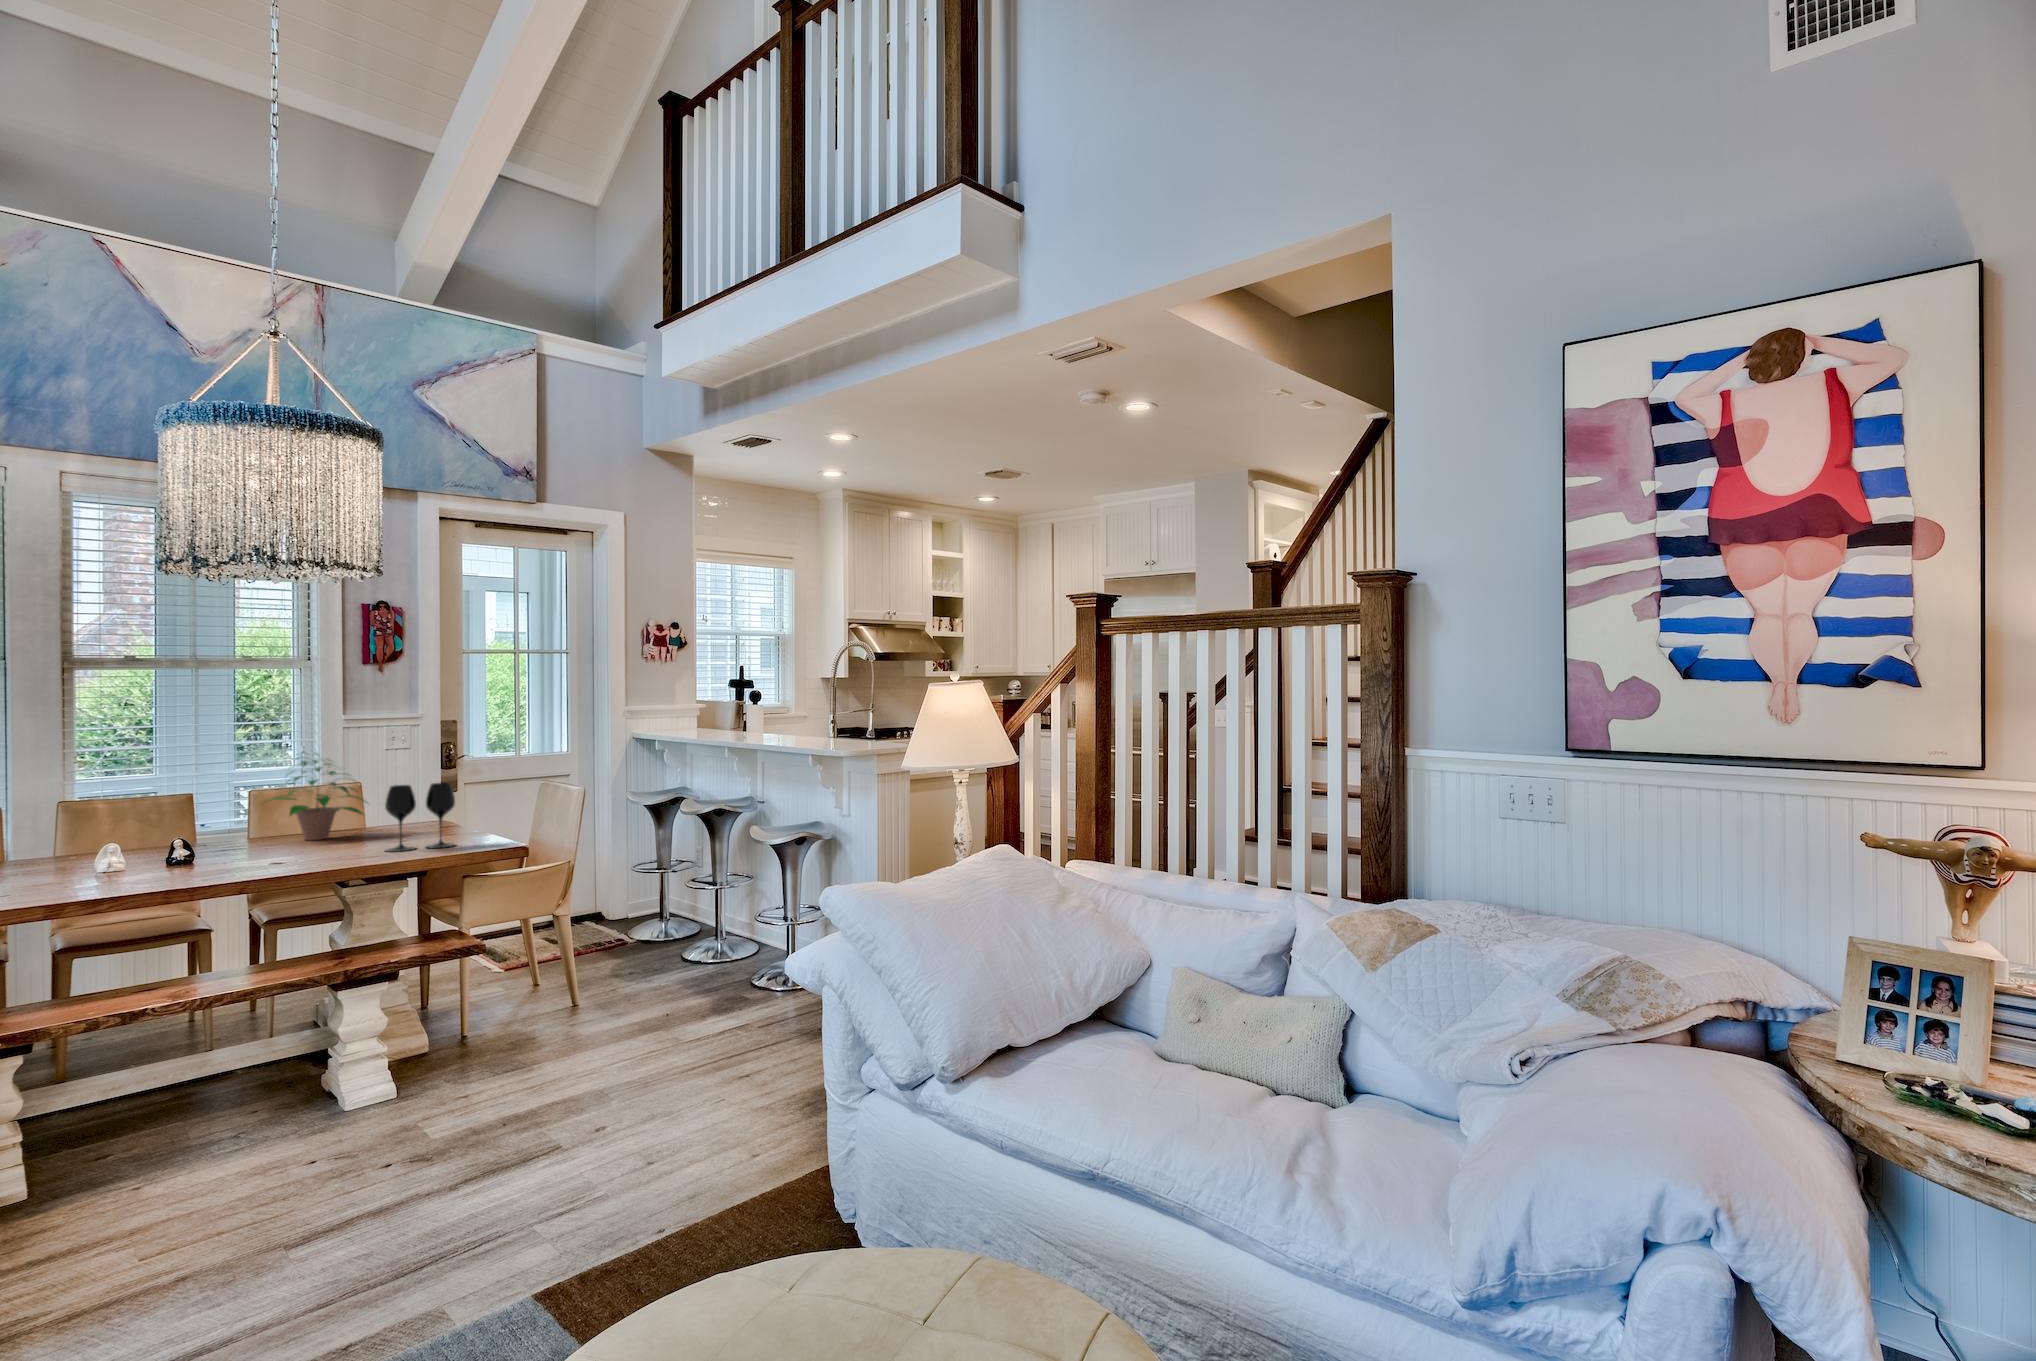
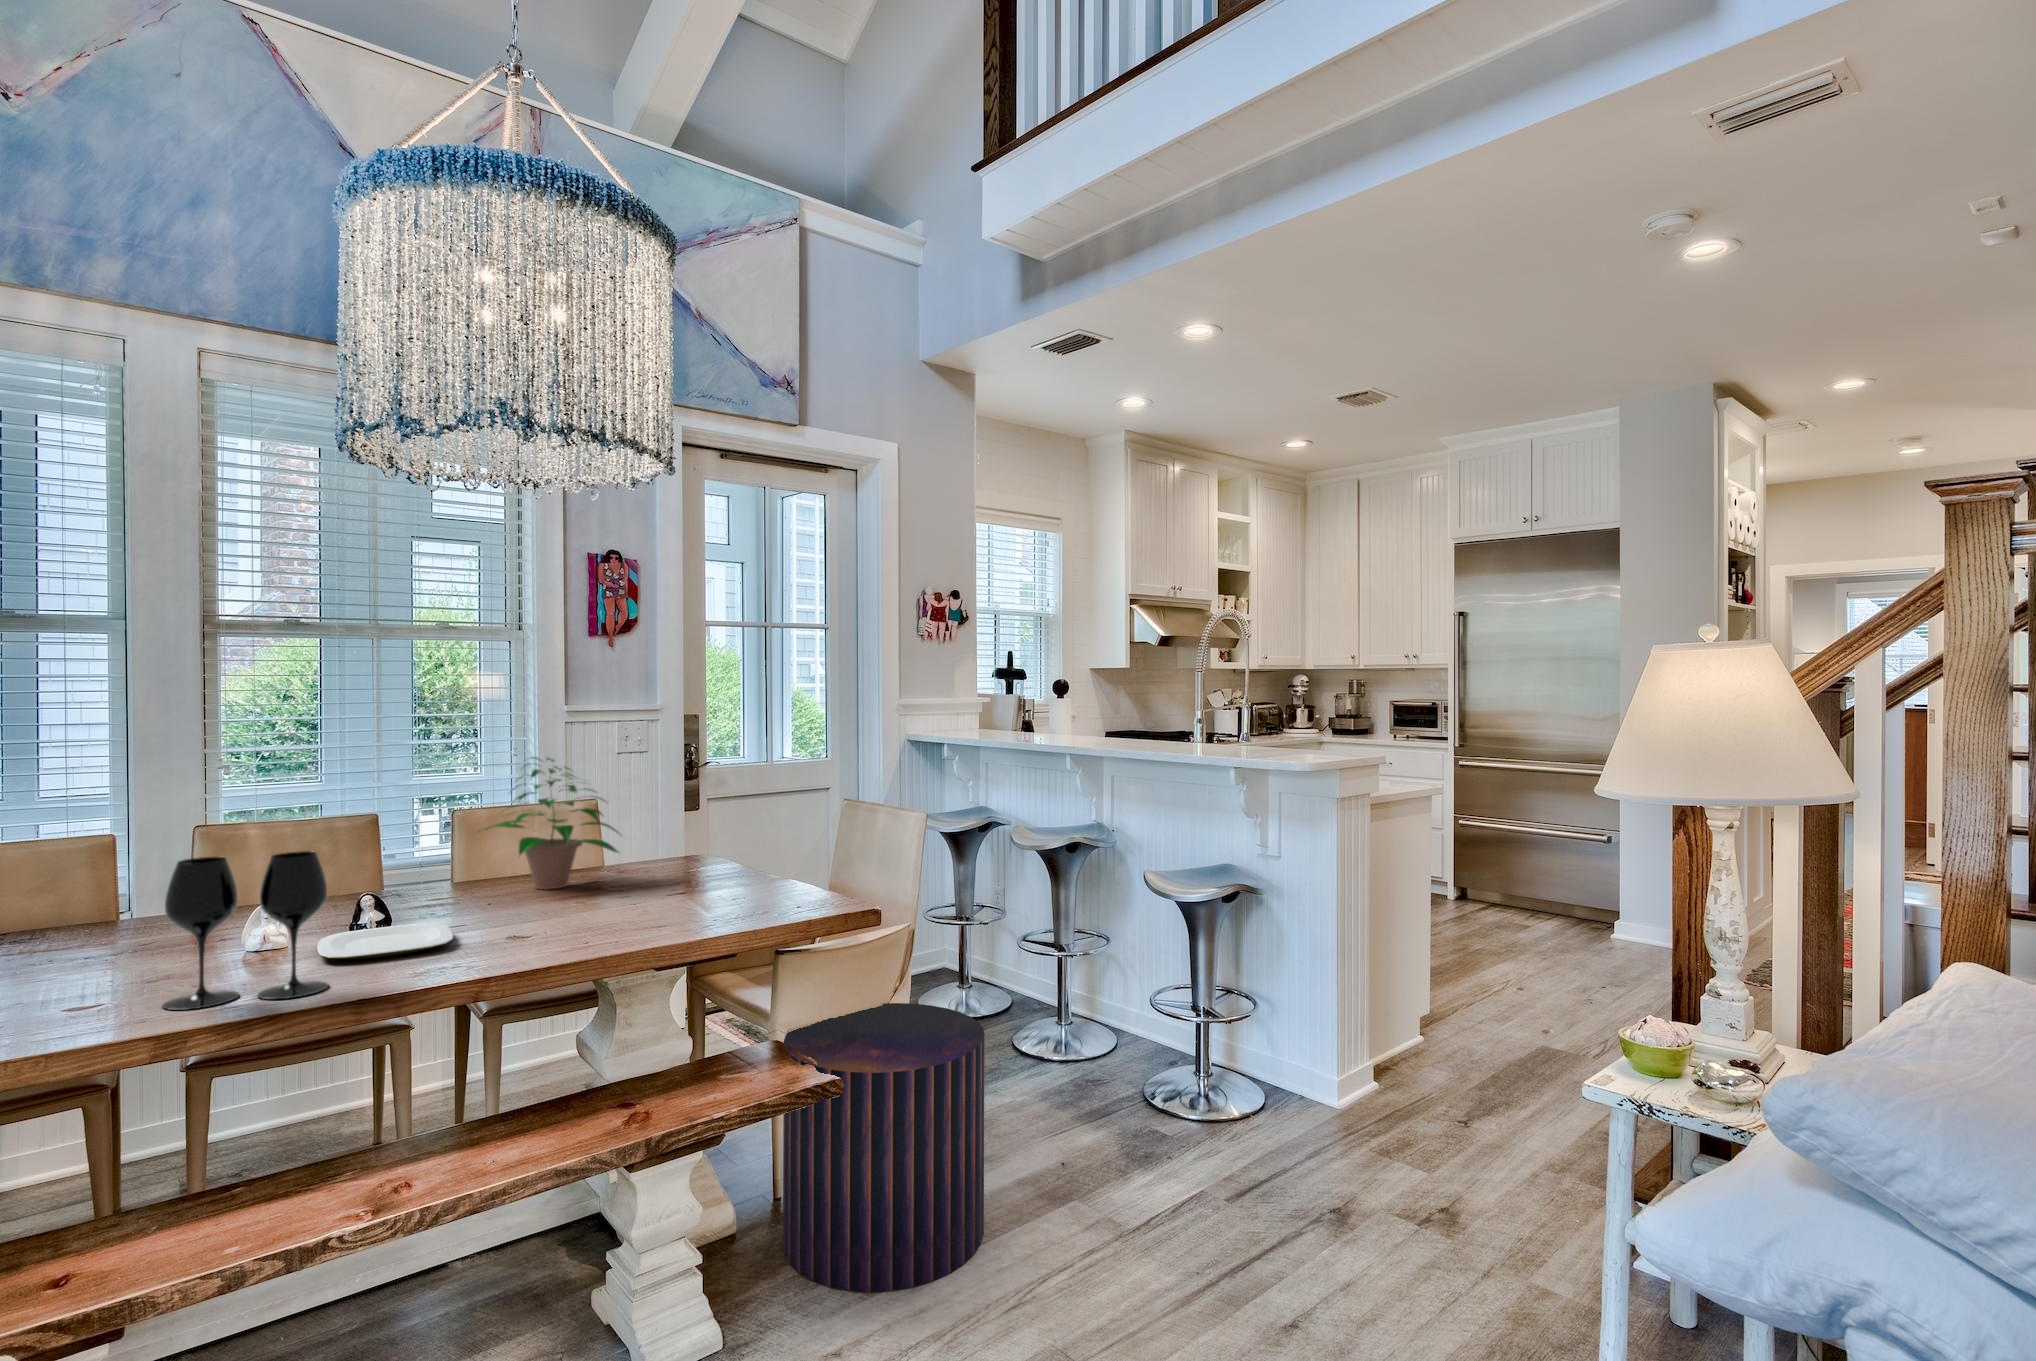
wine glass: present [385,783,455,852] -> present [163,851,329,1010]
plate: none [145,856,236,873] -> present [317,923,453,959]
pouf: none [467,908,606,1072] -> present [783,1003,985,1292]

